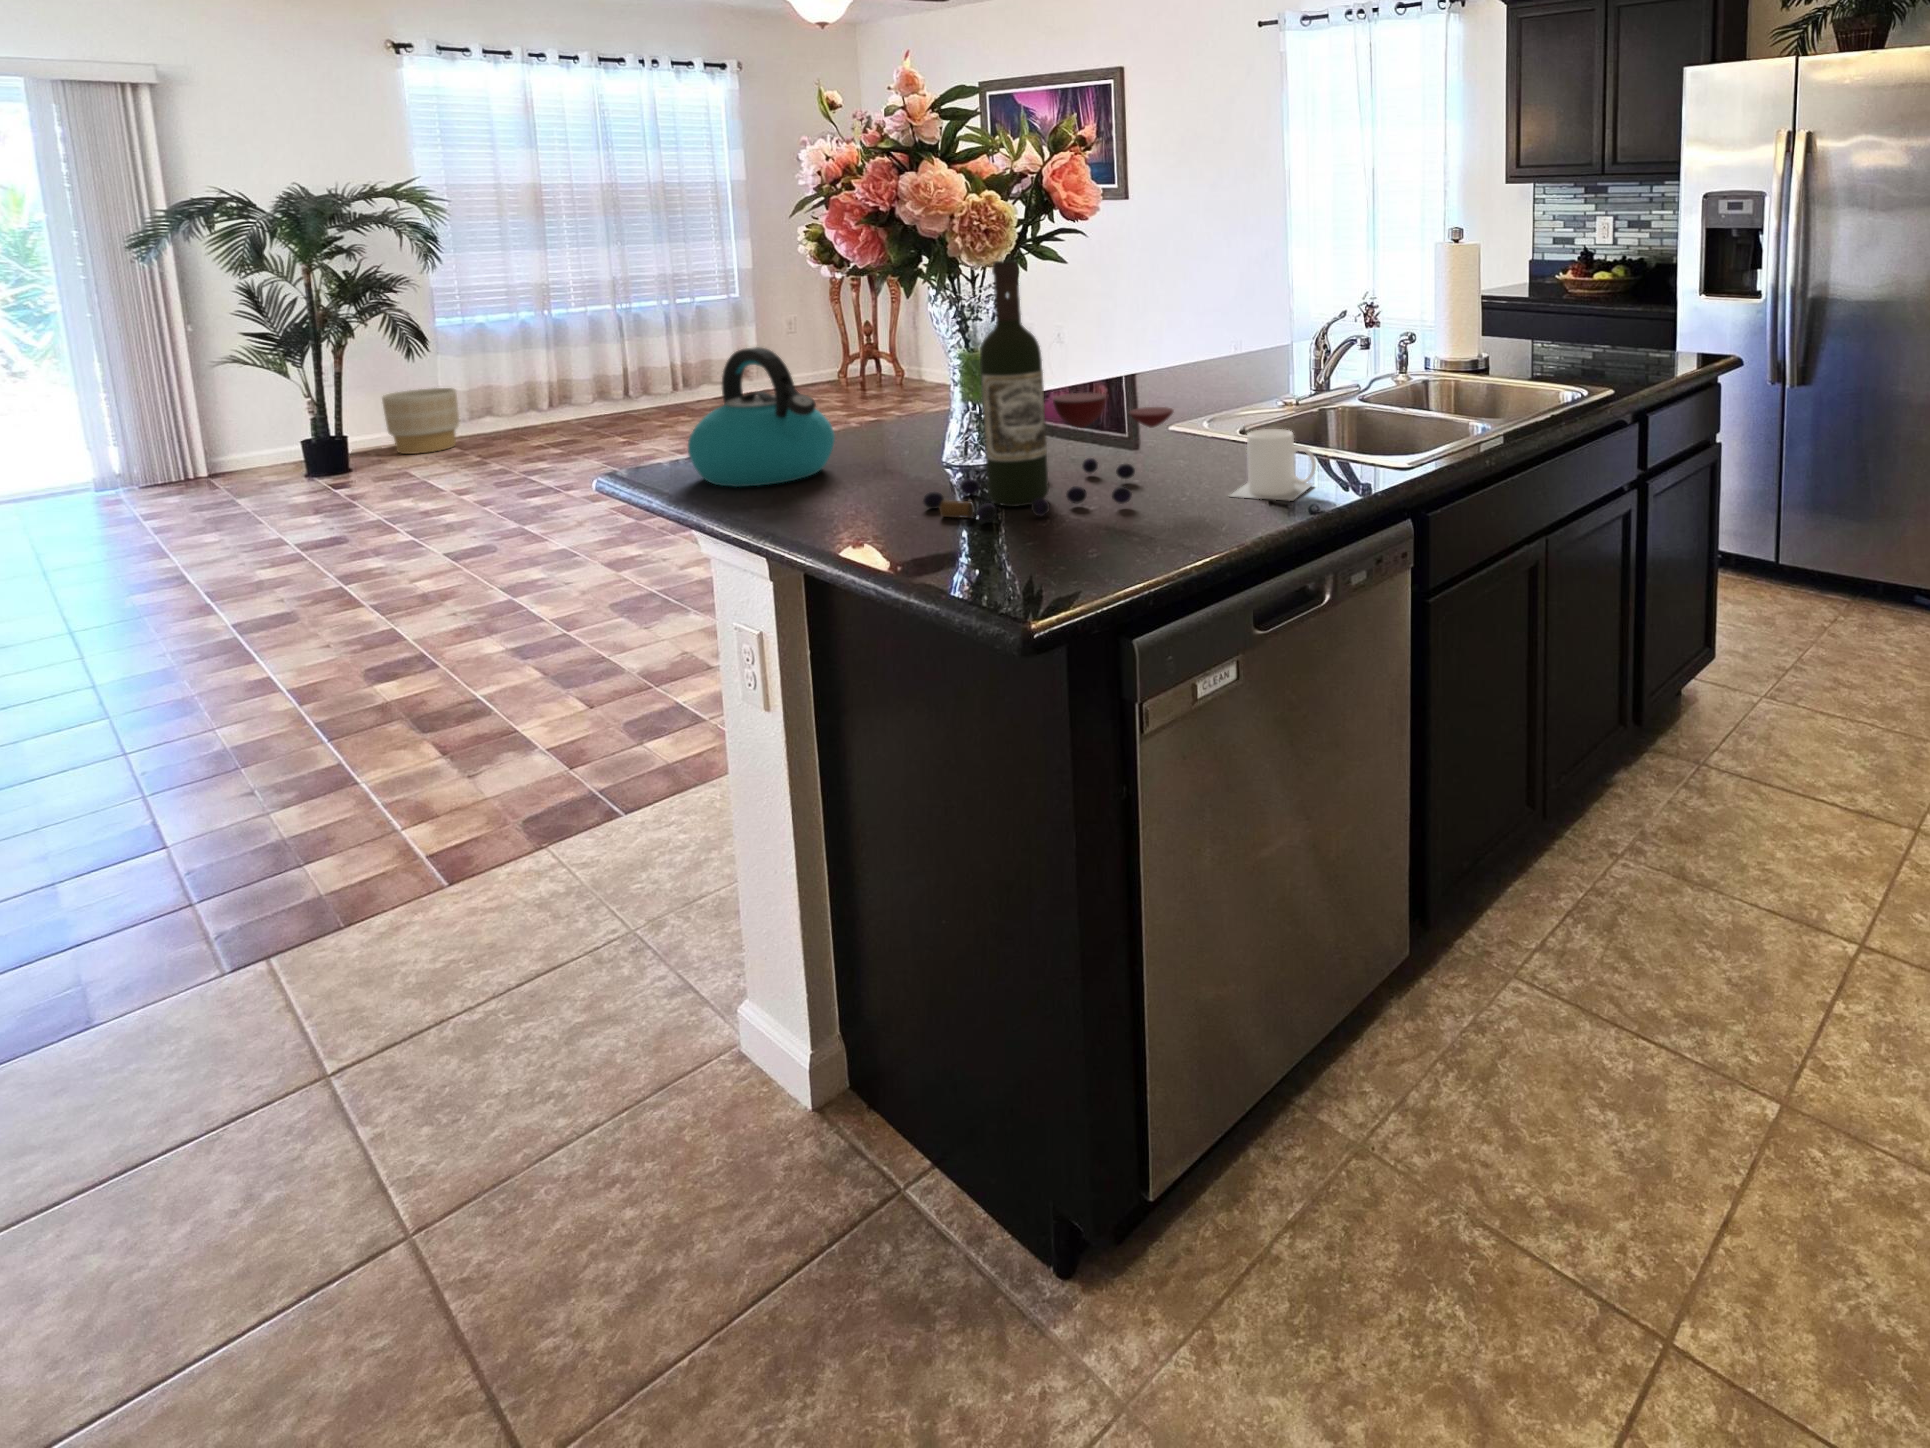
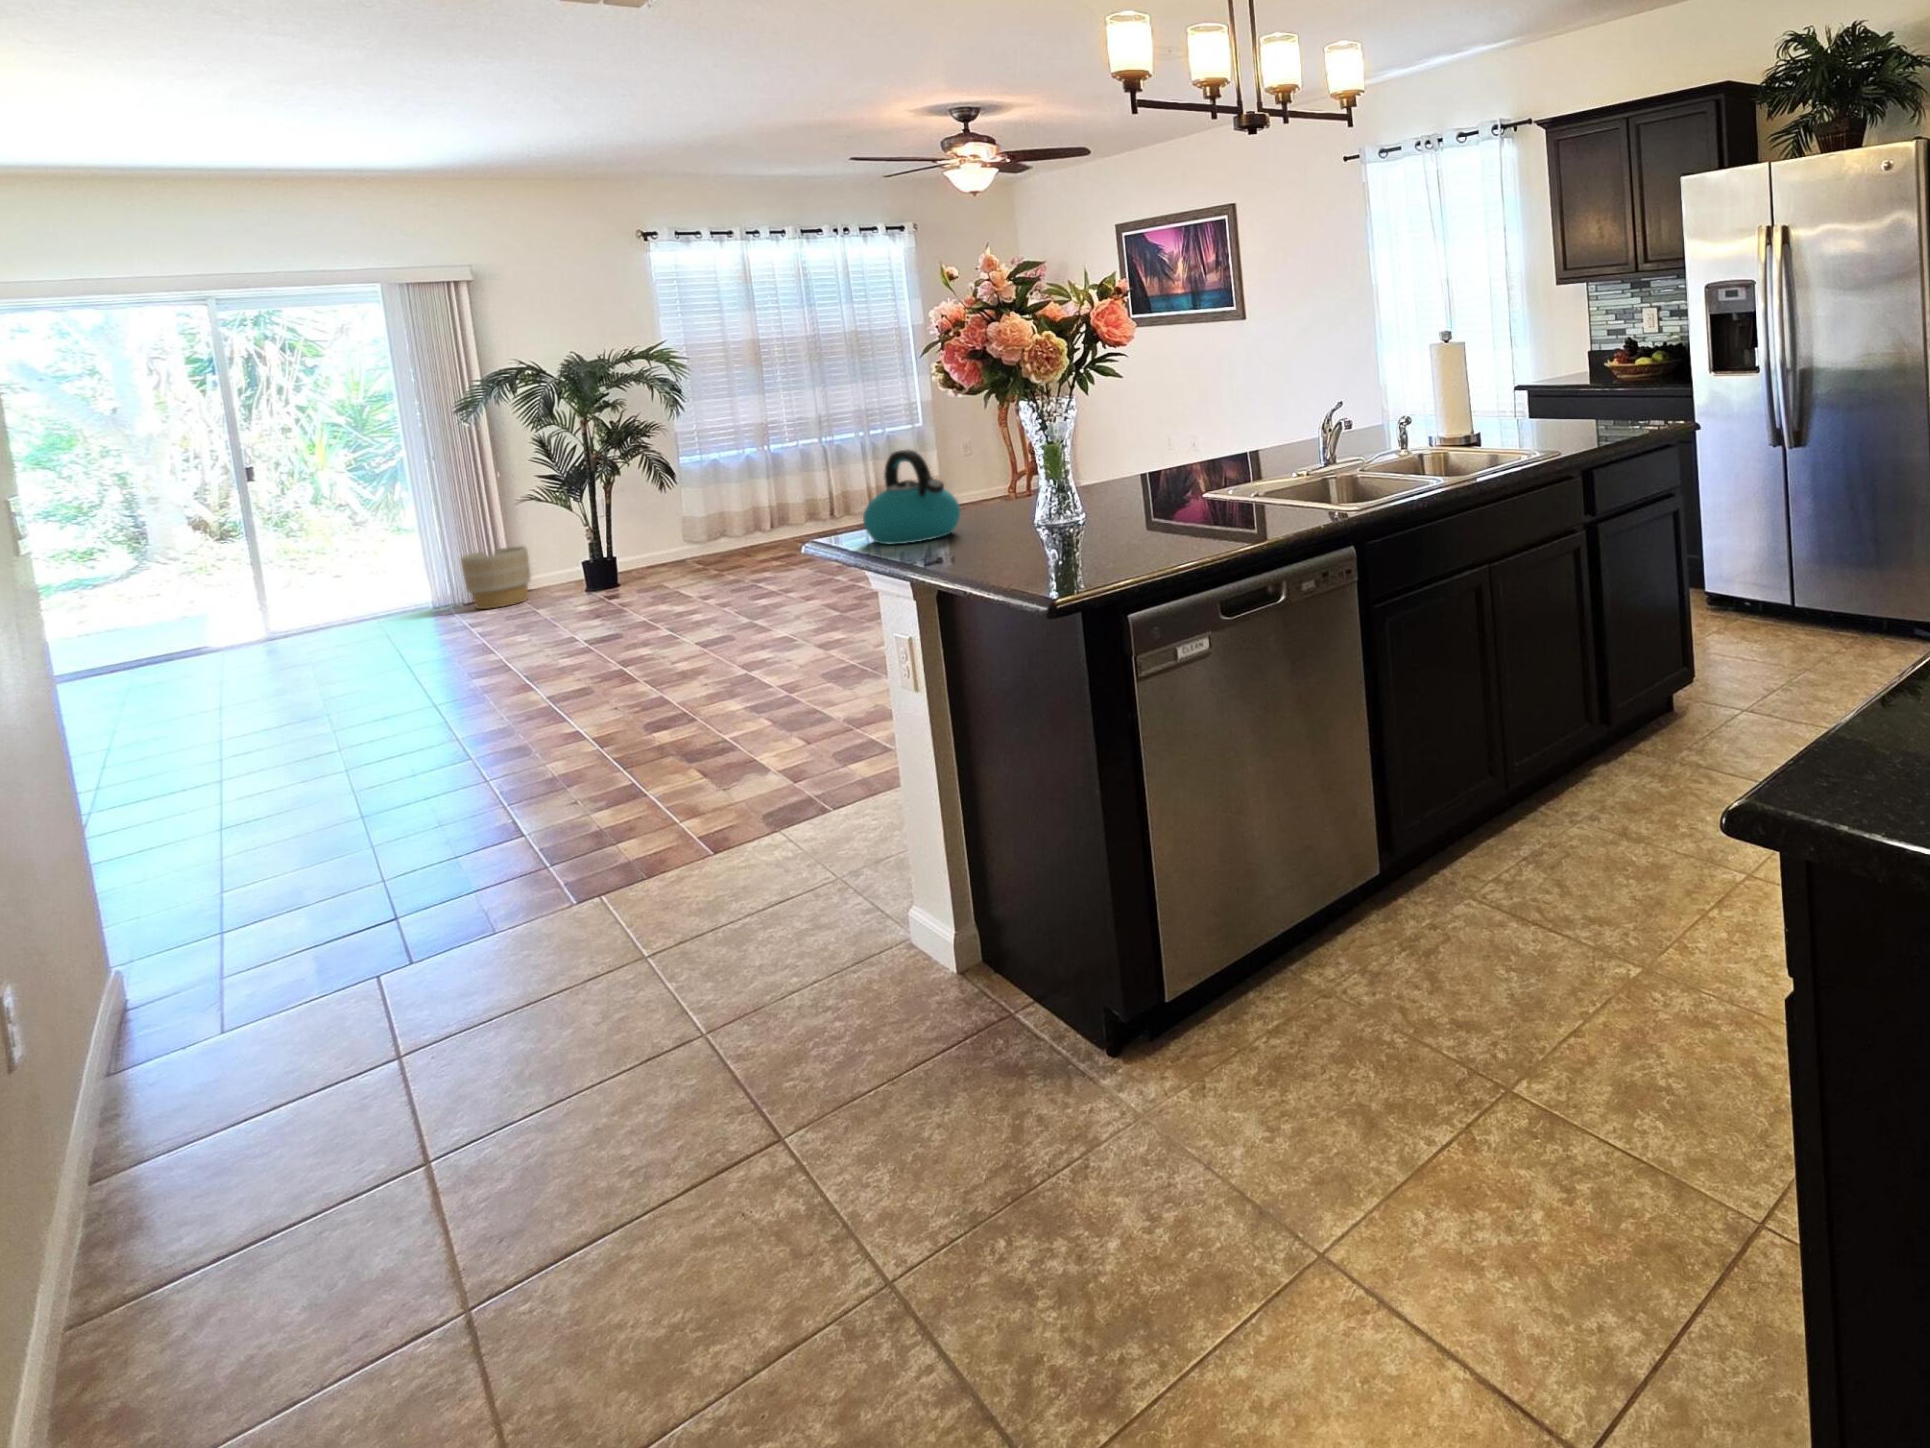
wine bottle: present [923,260,1173,522] -> none [1012,379,1186,555]
planter: present [382,388,459,454] -> present [461,546,531,609]
mug: present [1230,429,1316,501] -> none [1219,487,1284,535]

